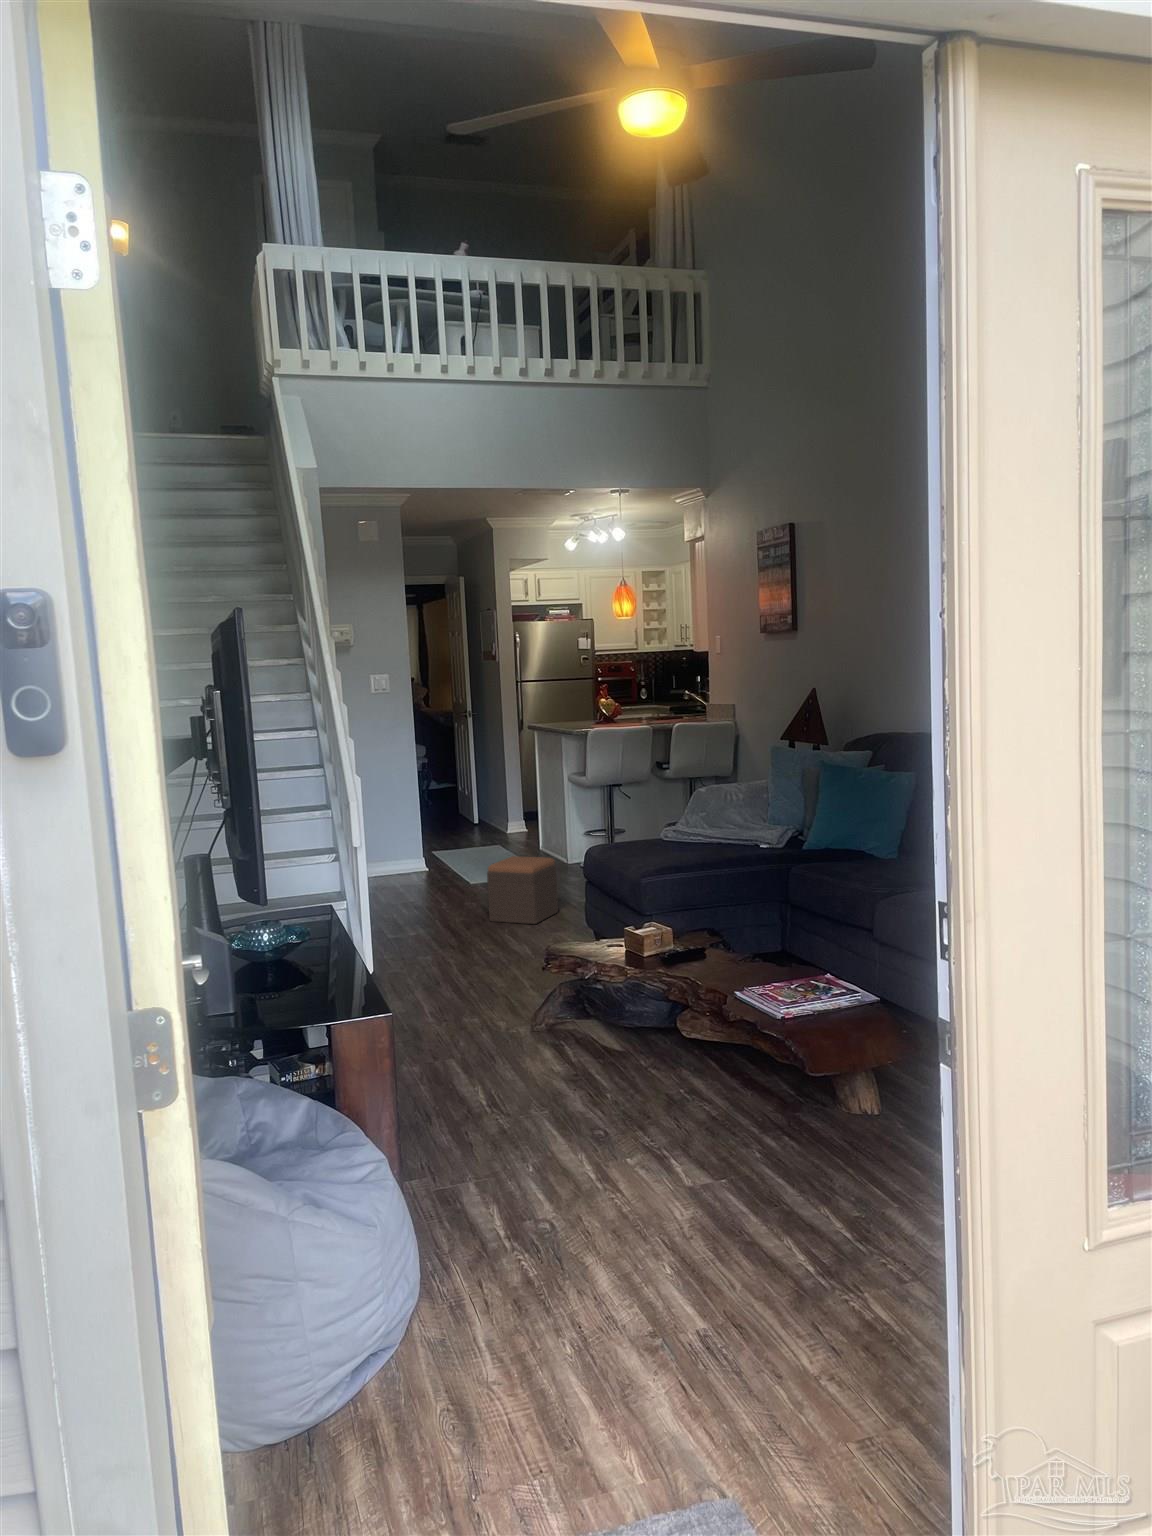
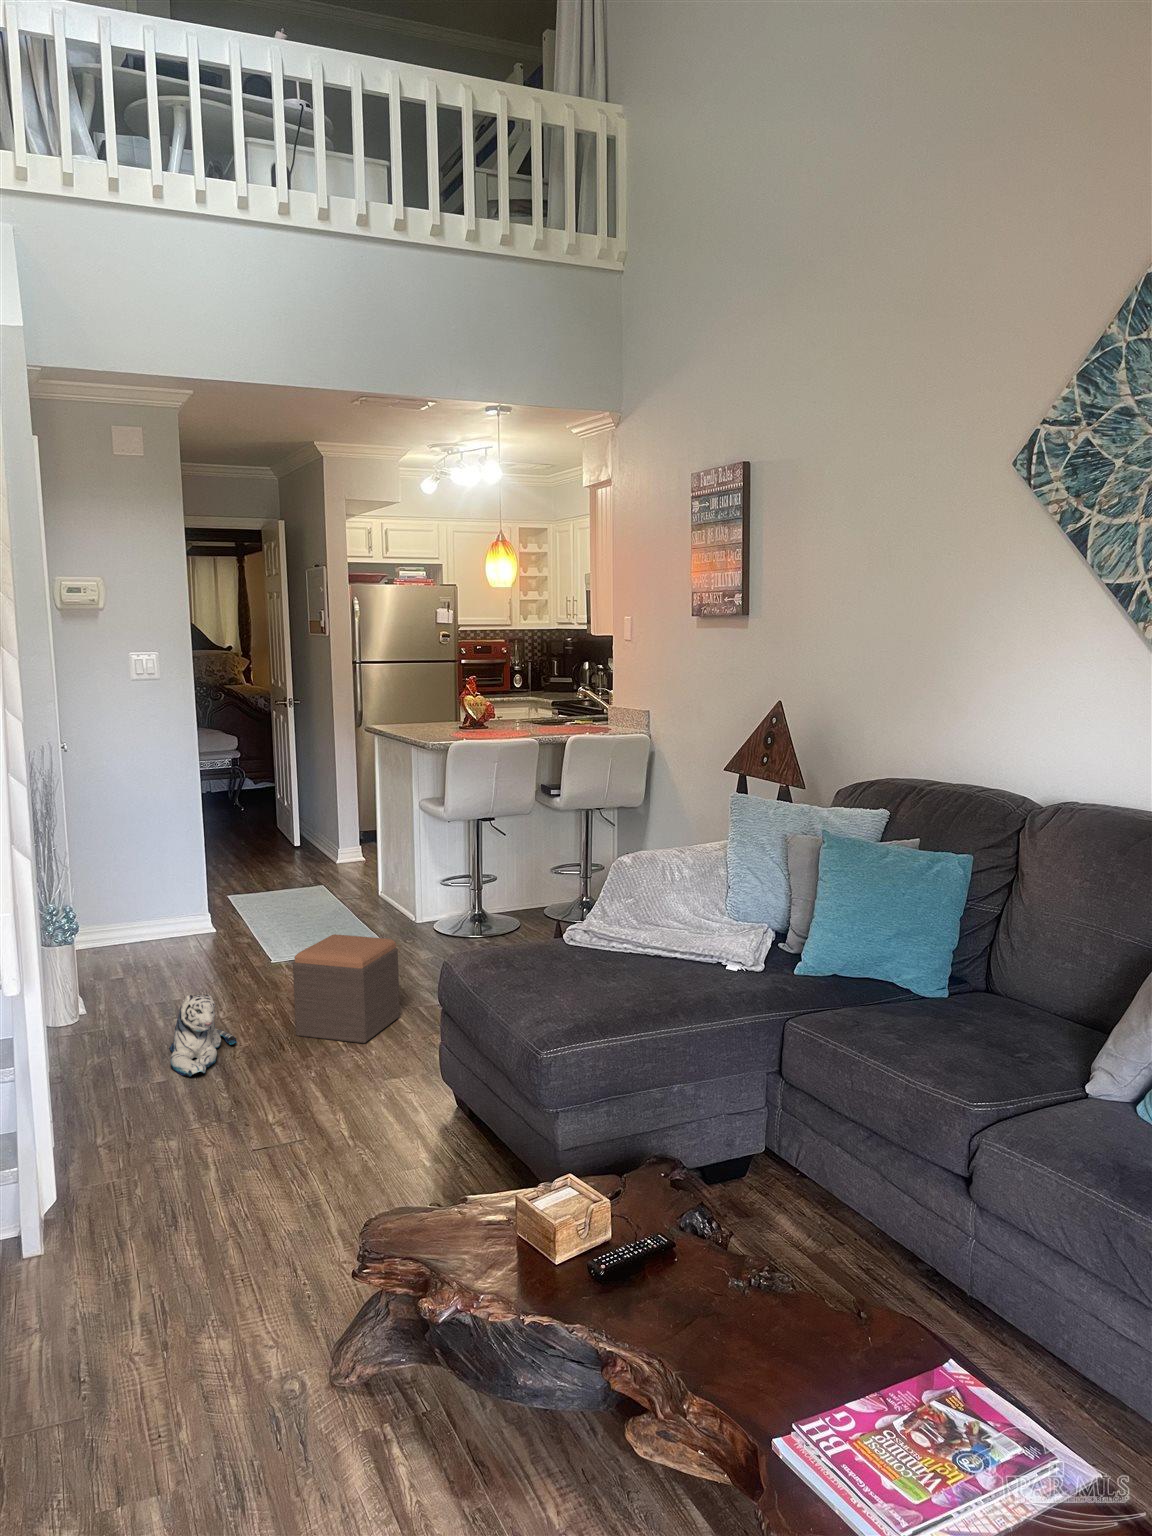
plush toy: none [409,889,452,939] -> present [169,994,237,1077]

